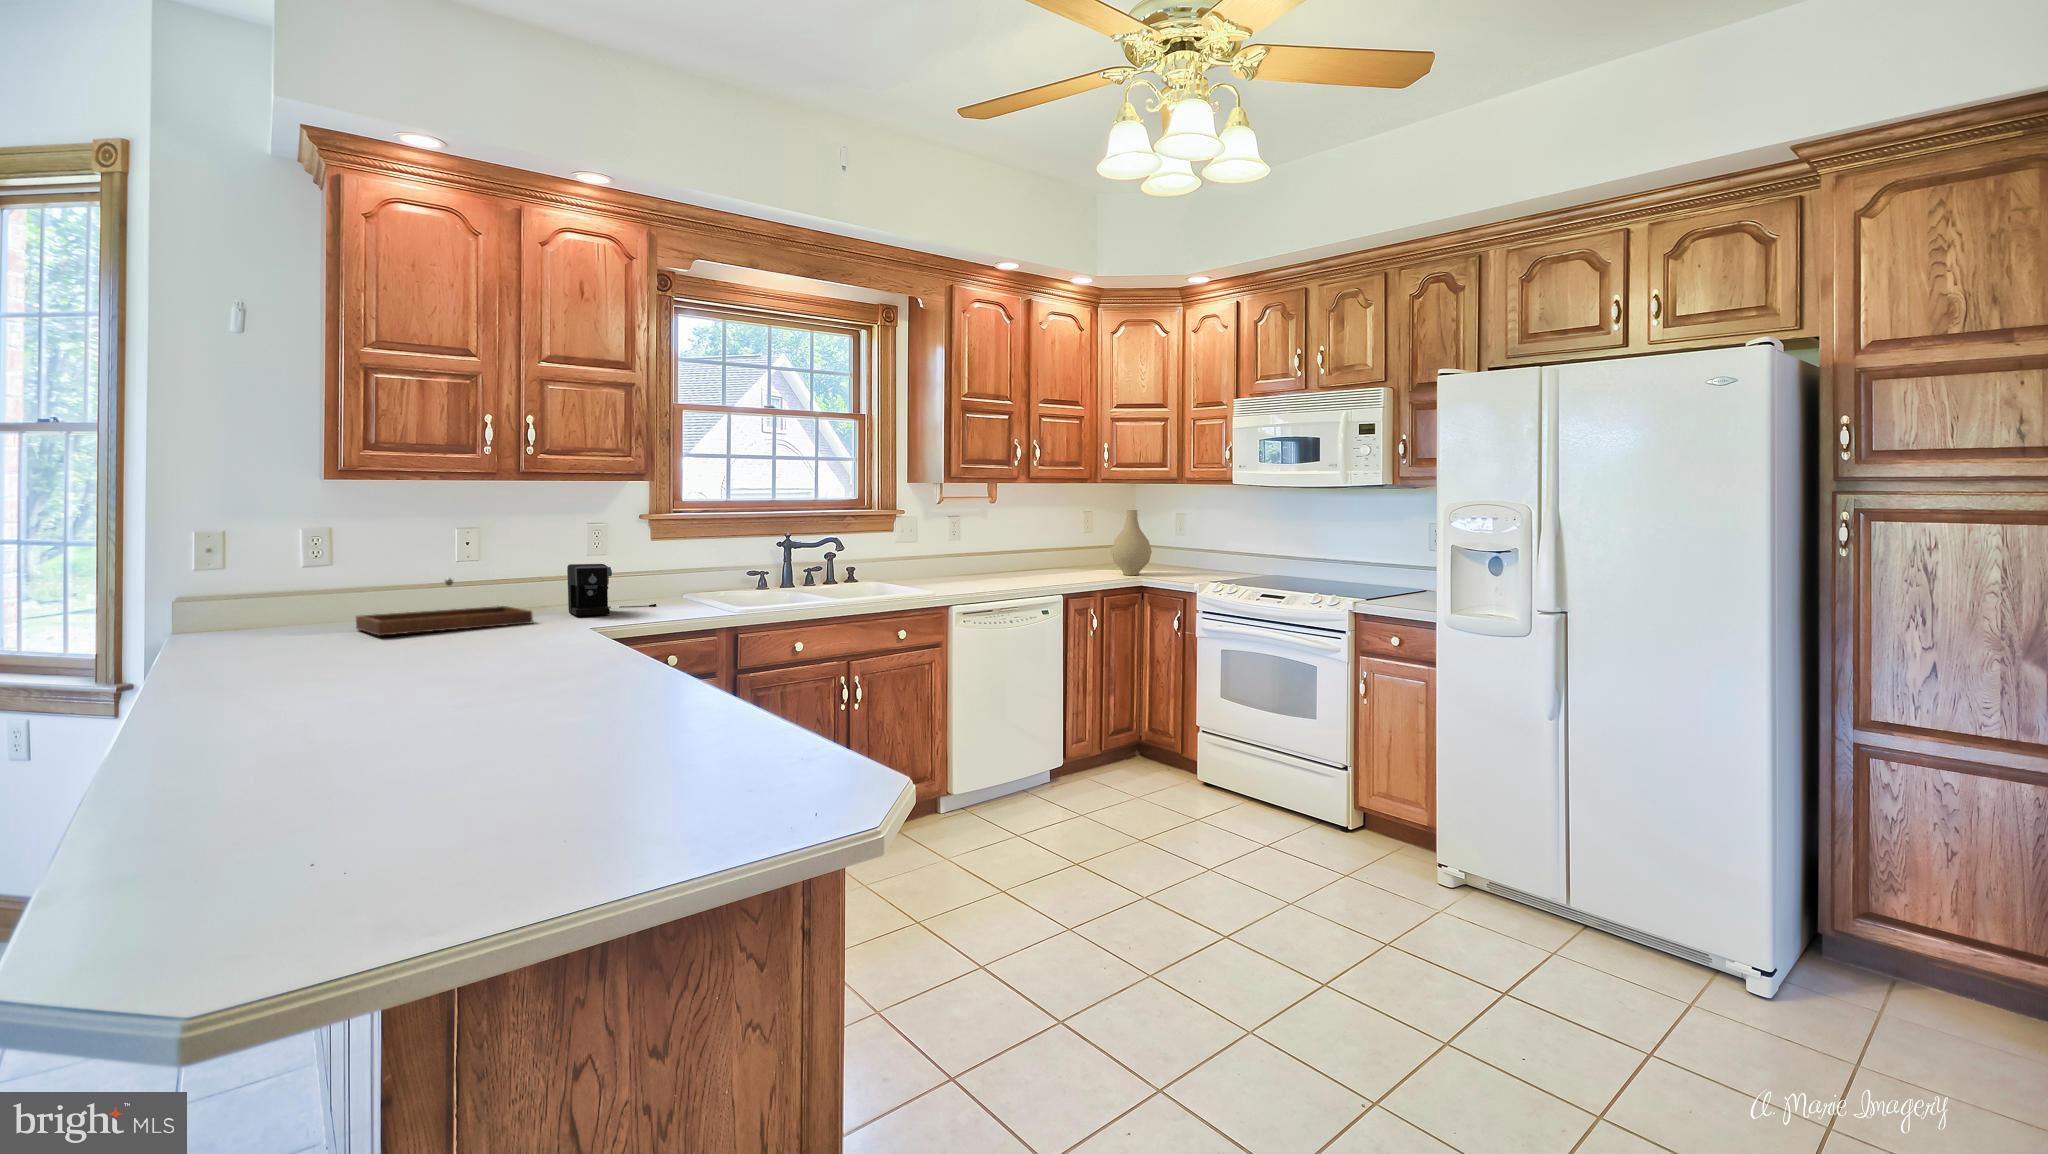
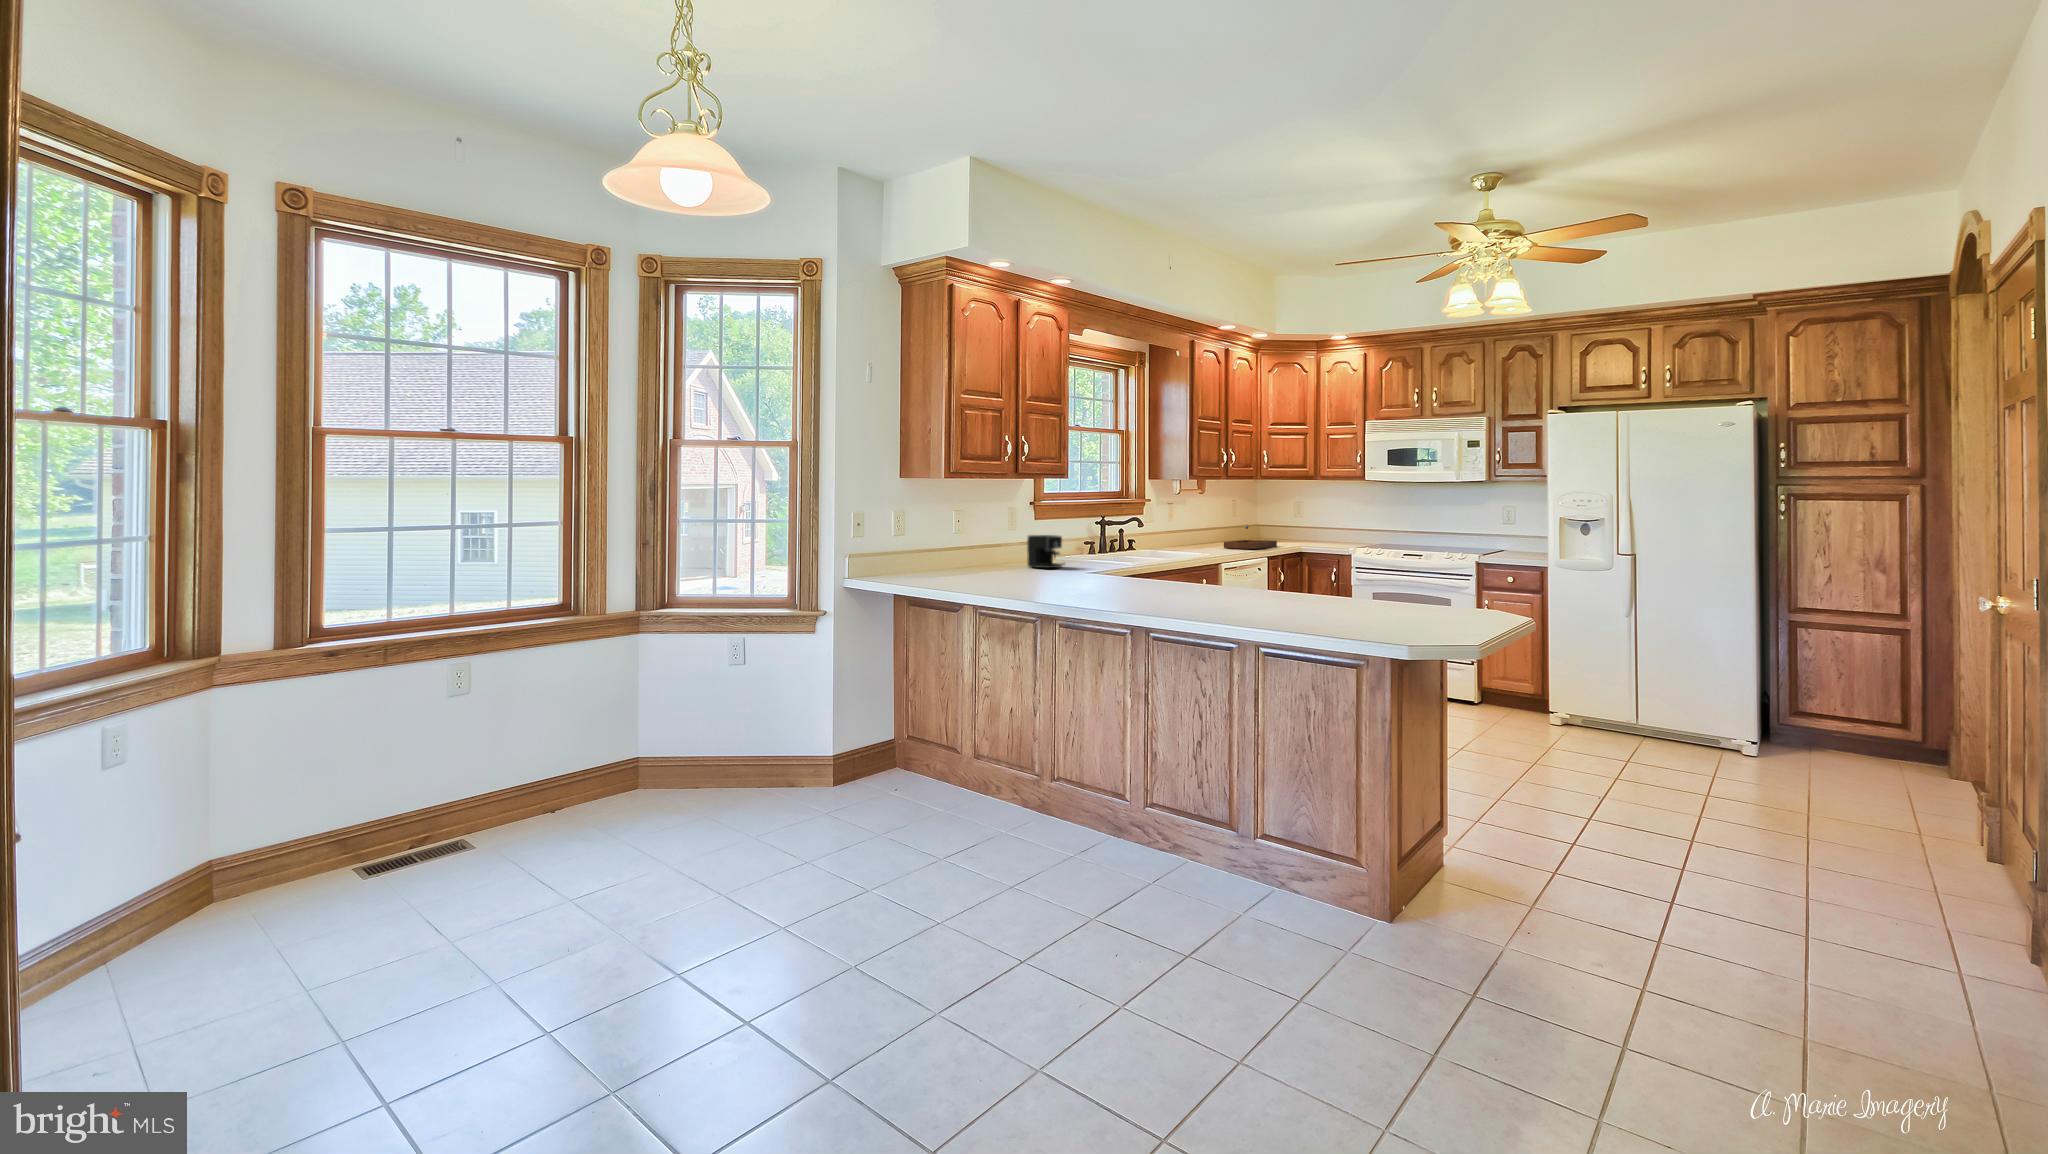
vase: present [1111,510,1152,575] -> none [1273,499,1303,545]
tray: present [356,578,533,636] -> present [1224,525,1277,549]

